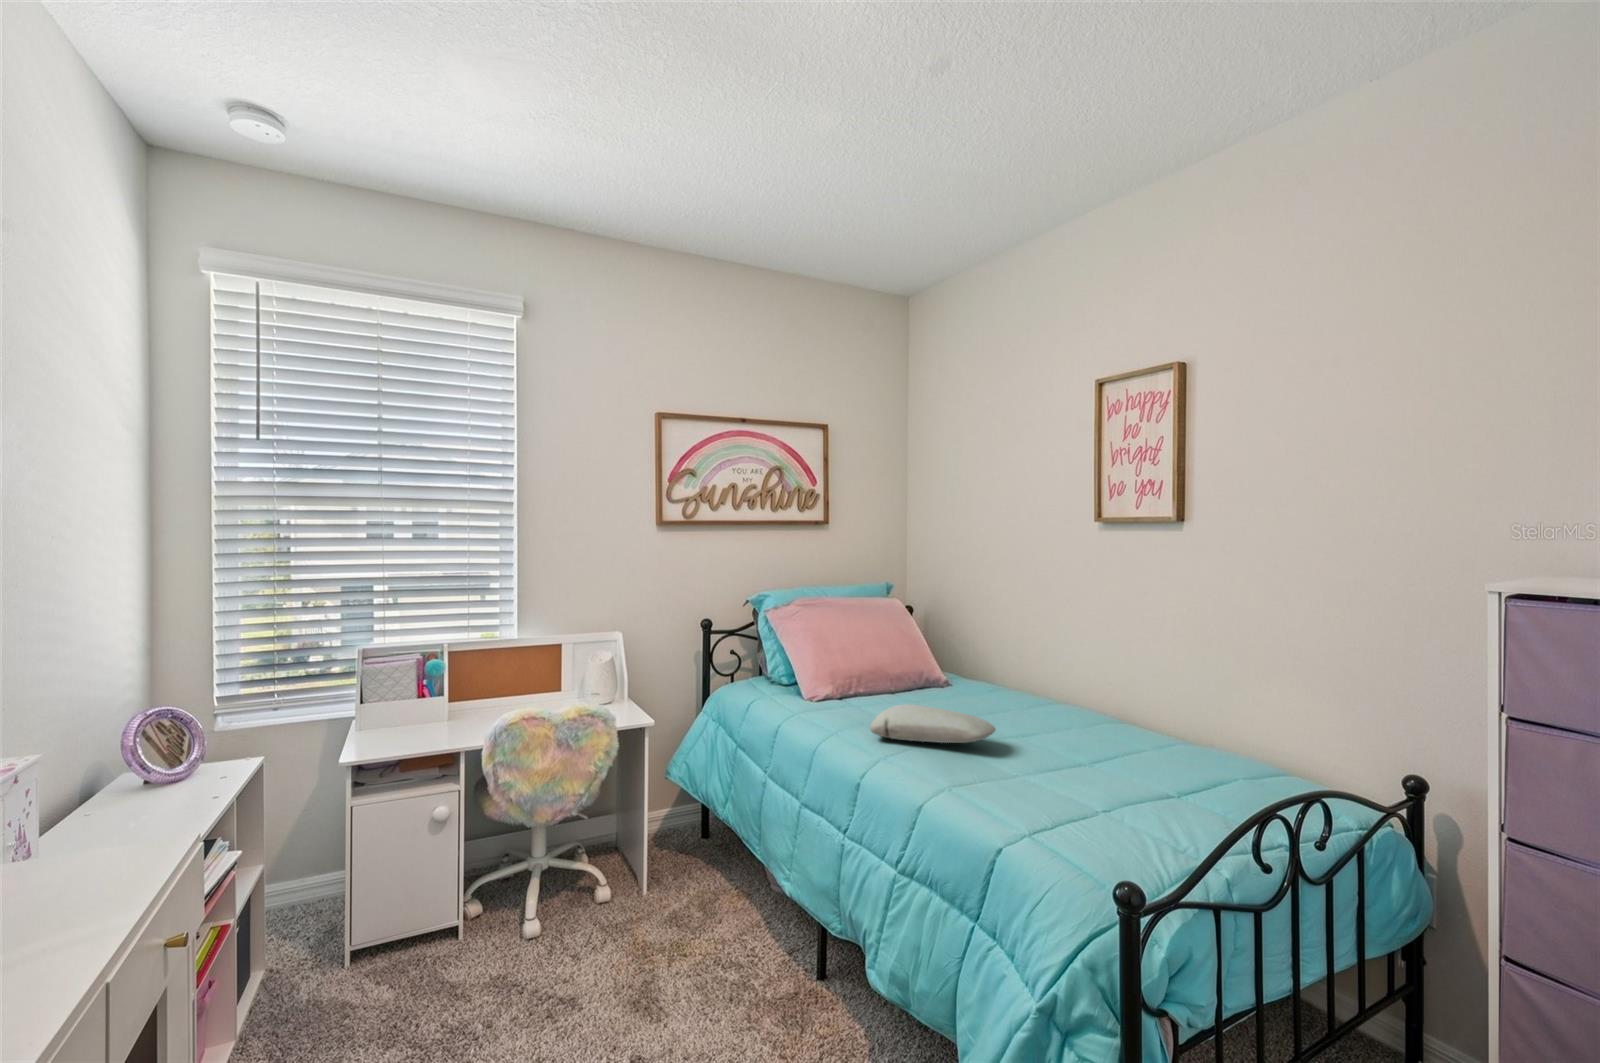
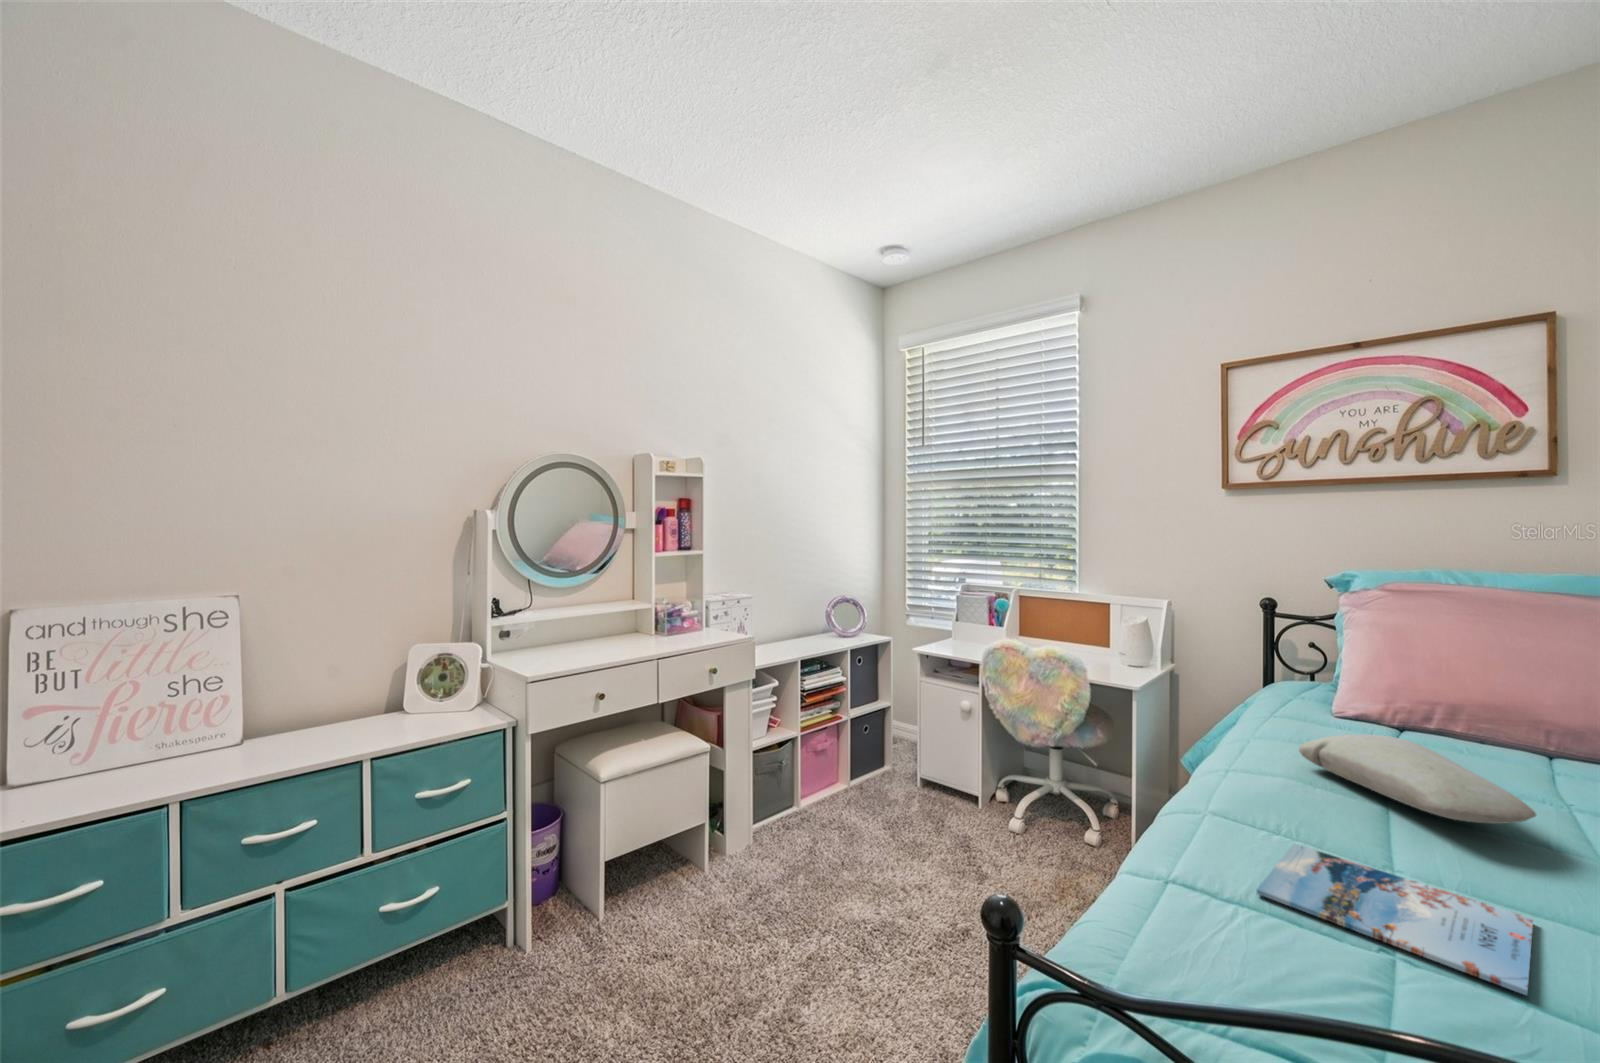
magazine: none [963,775,1108,819] -> present [1257,844,1533,995]

